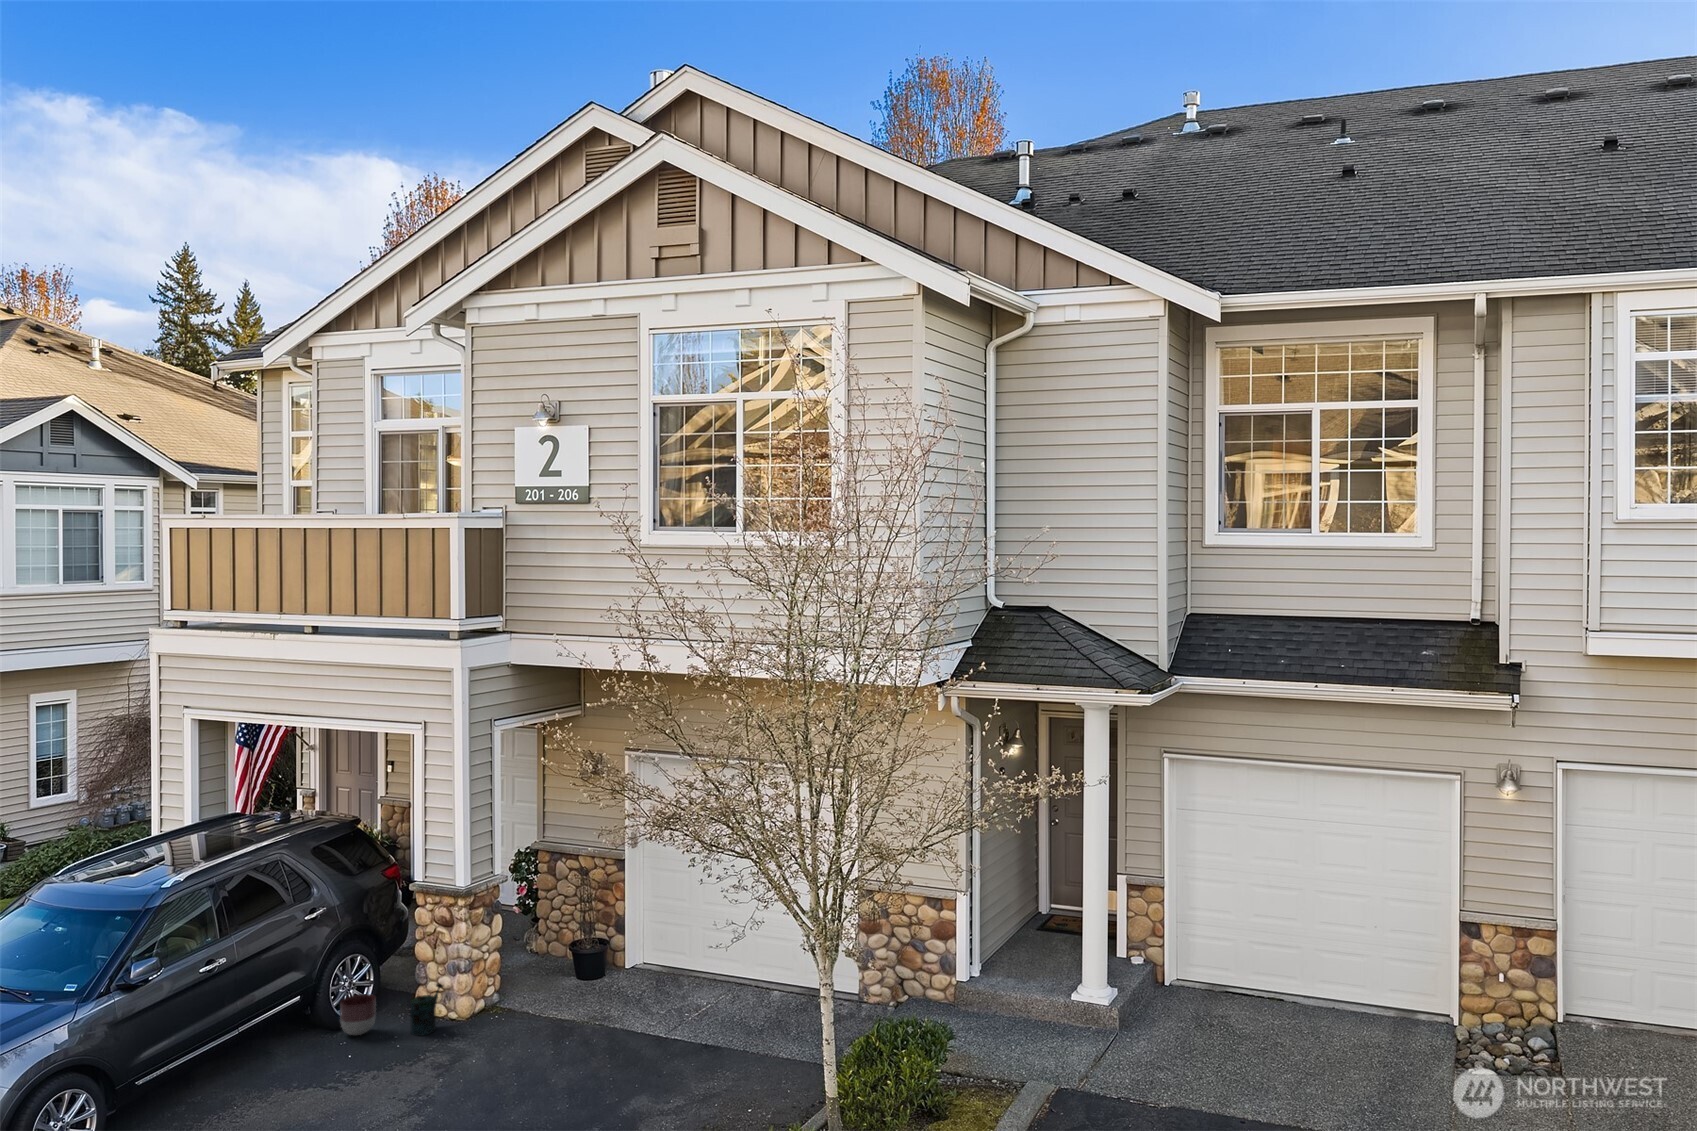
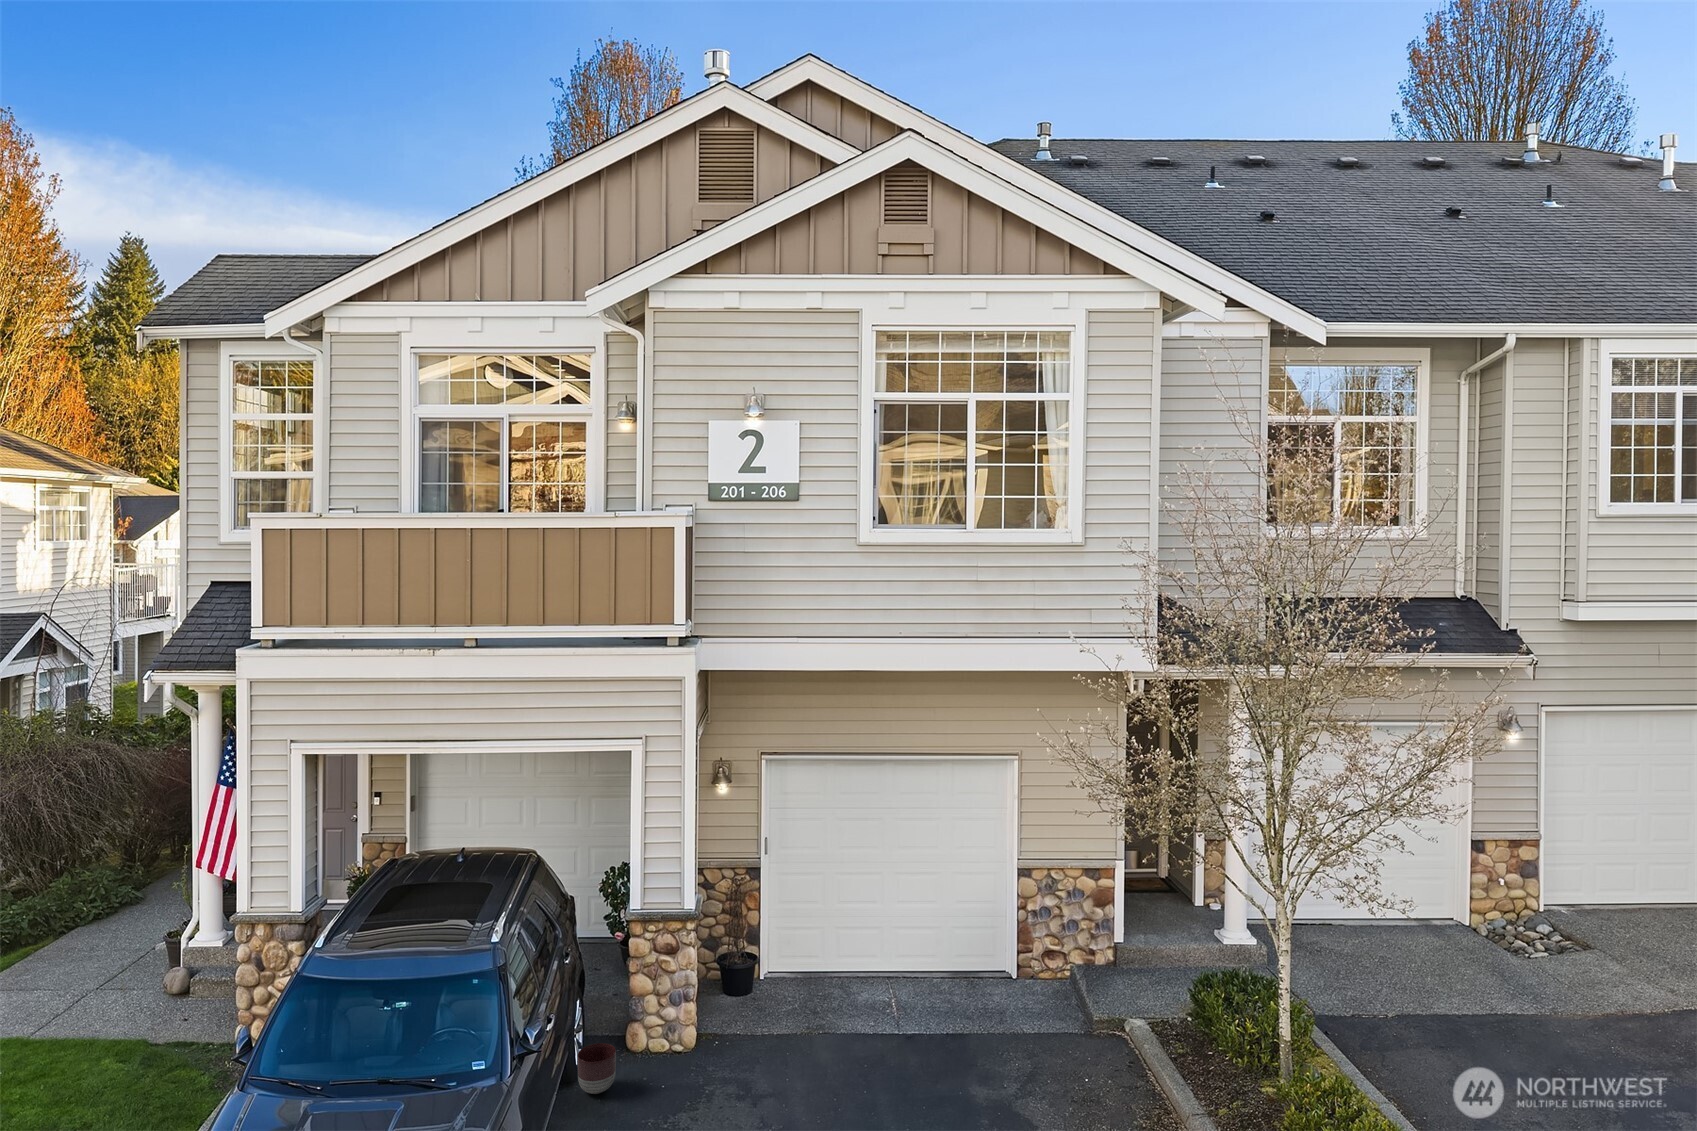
watering can: present [410,984,443,1036] -> none [653,1017,680,1080]

